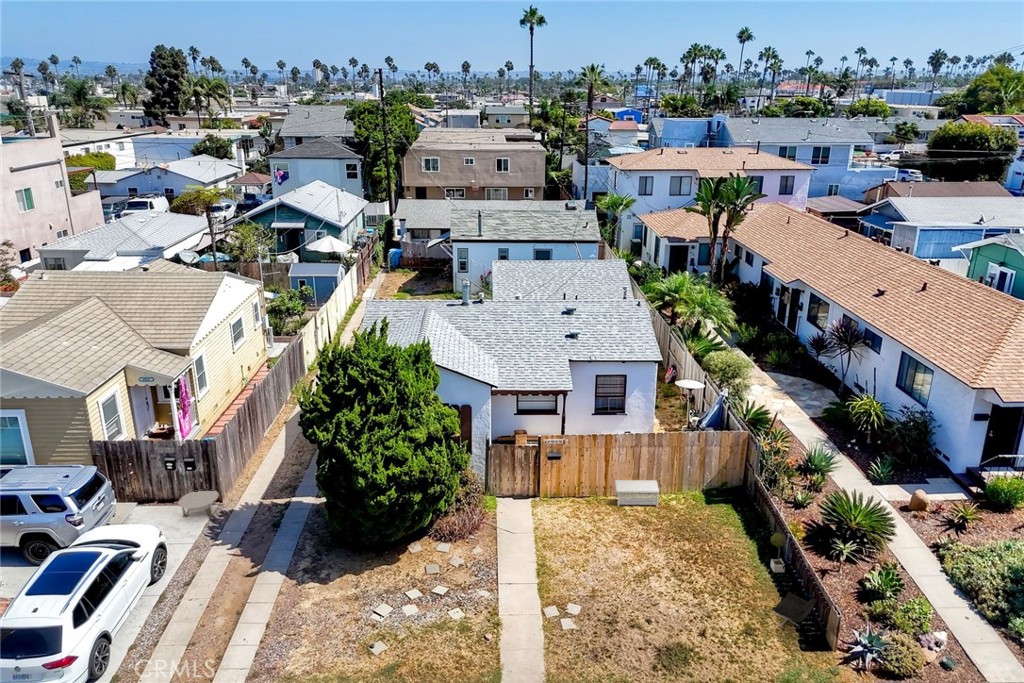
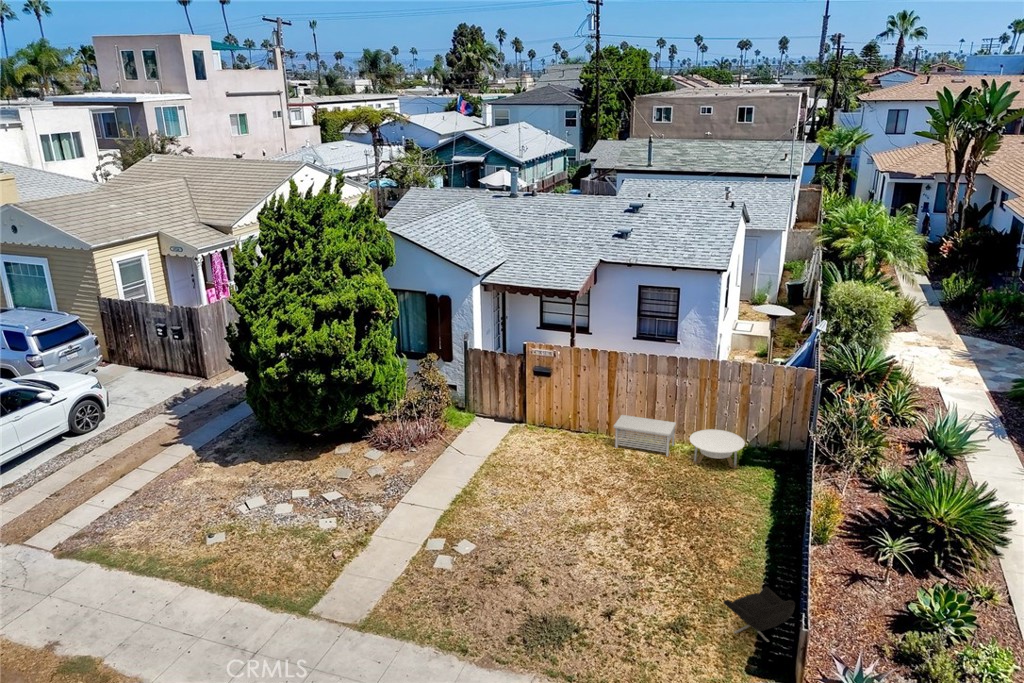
round table: present [178,491,219,517] -> present [690,429,745,469]
potted tree: present [771,533,787,572] -> none [776,503,802,565]

